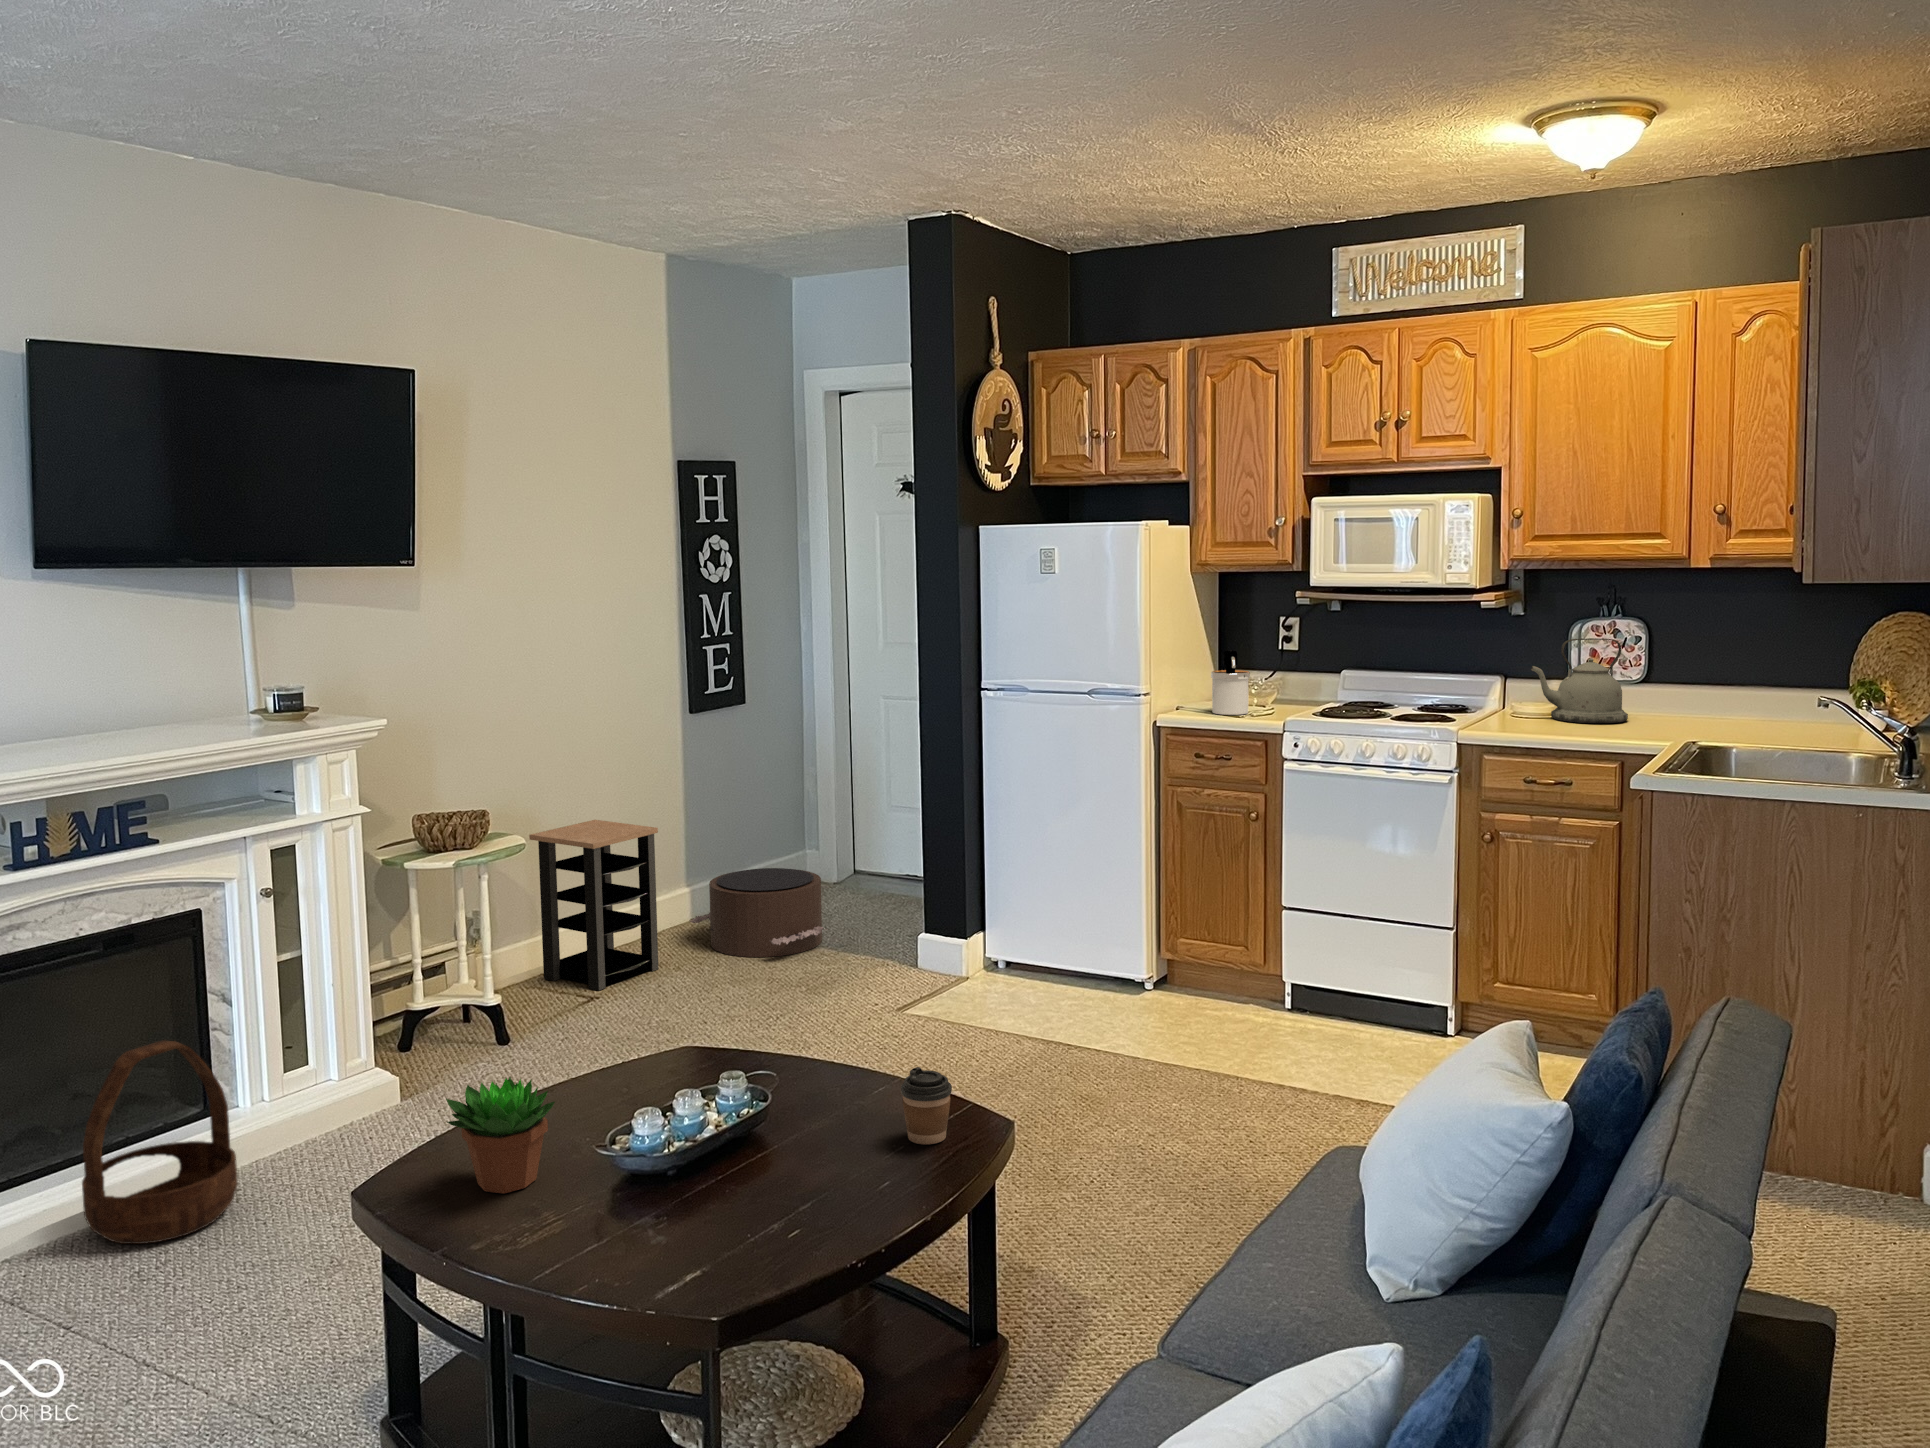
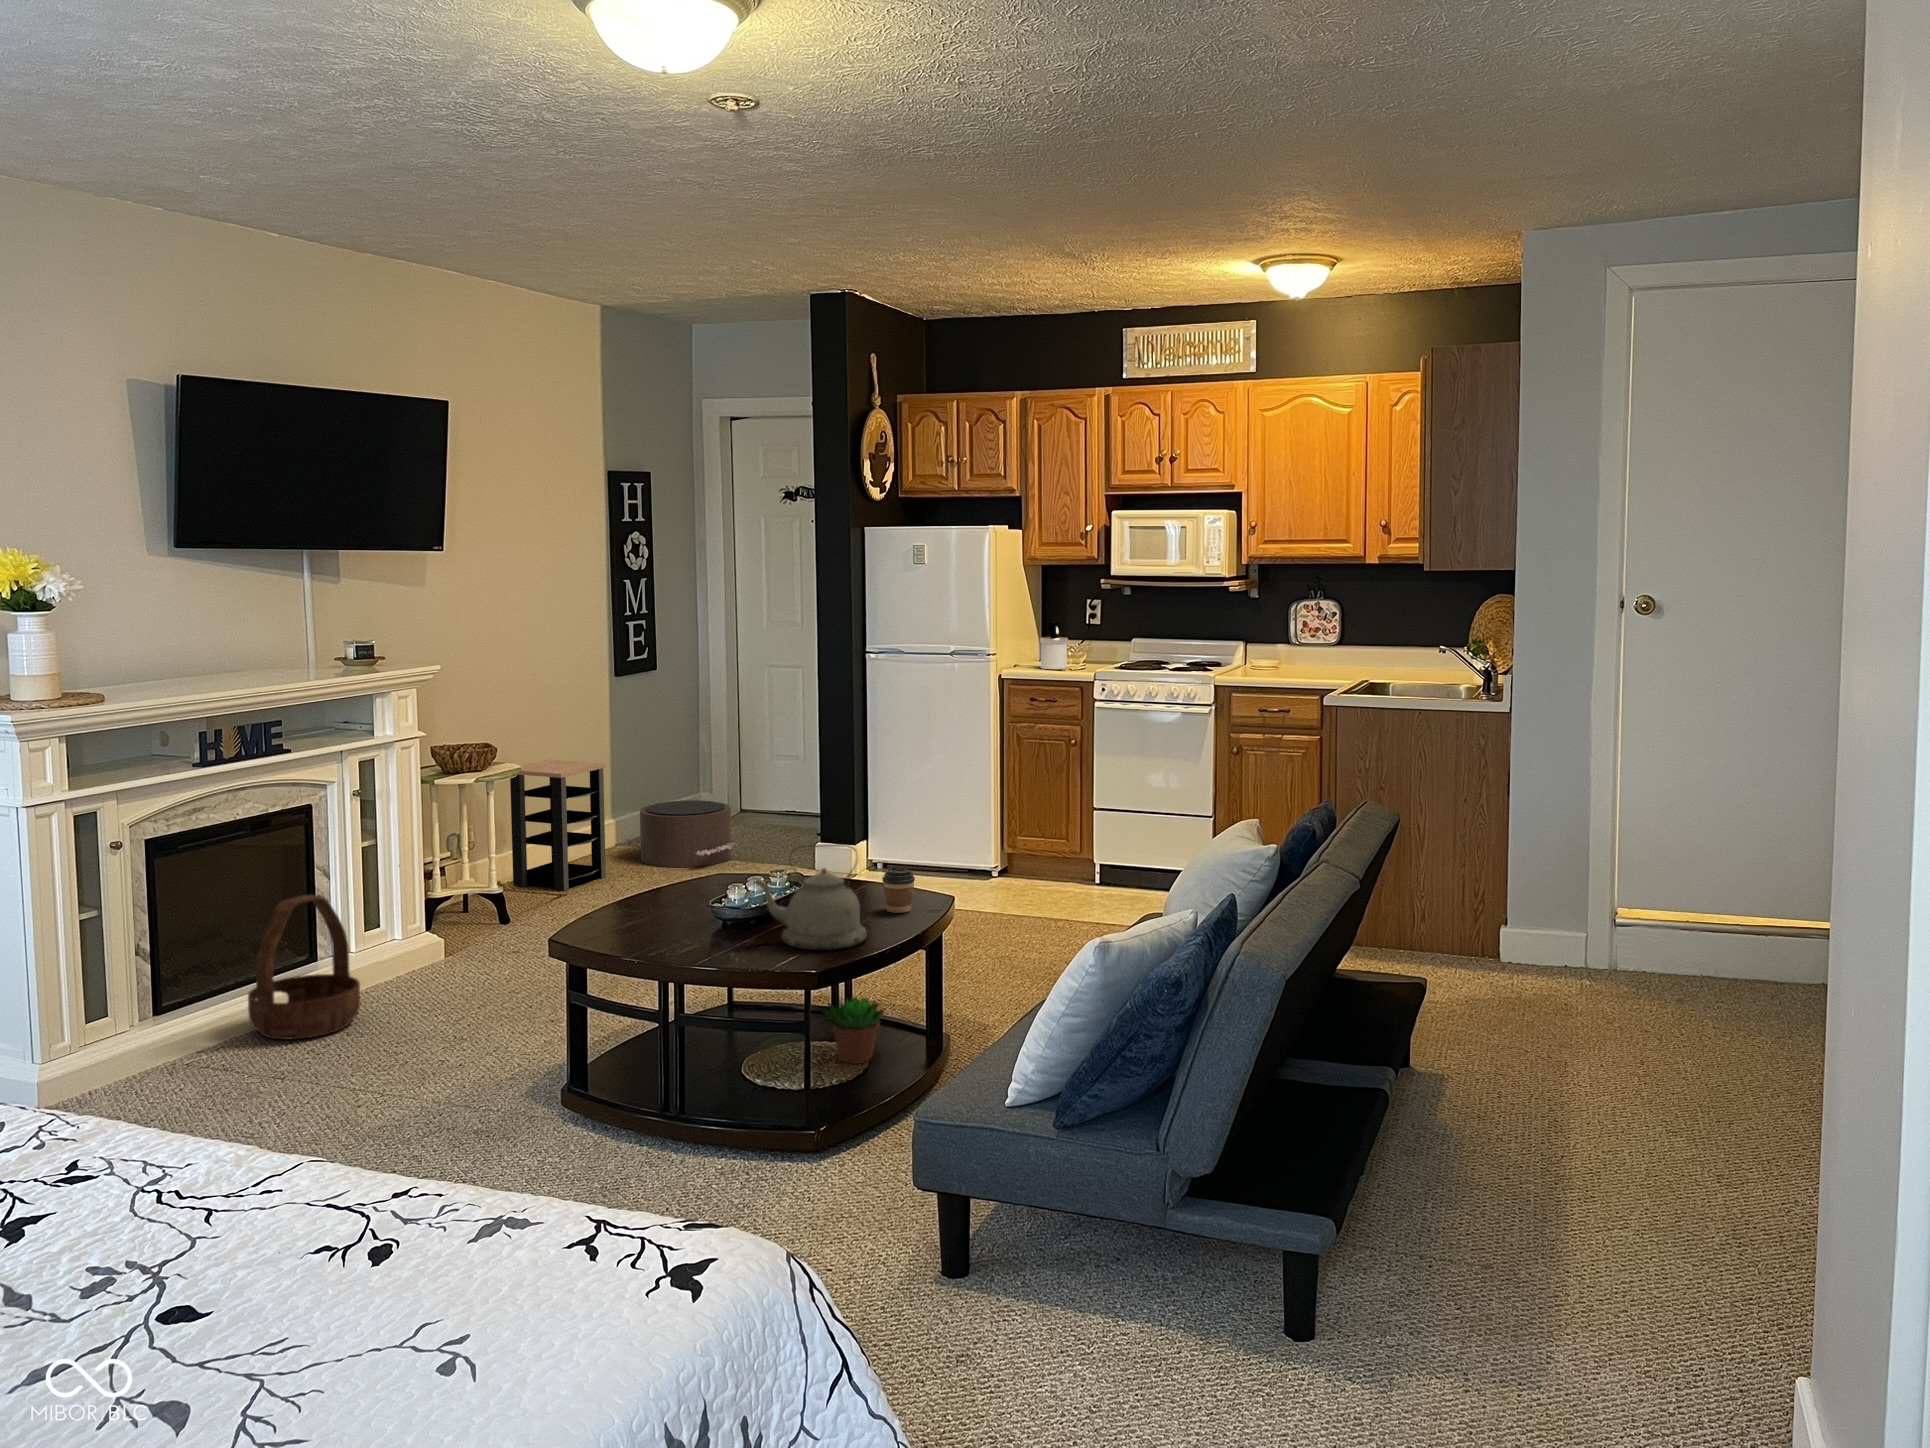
kettle: present [1531,638,1628,723] -> present [754,844,867,950]
succulent plant: present [446,1077,555,1194] -> present [824,997,884,1063]

